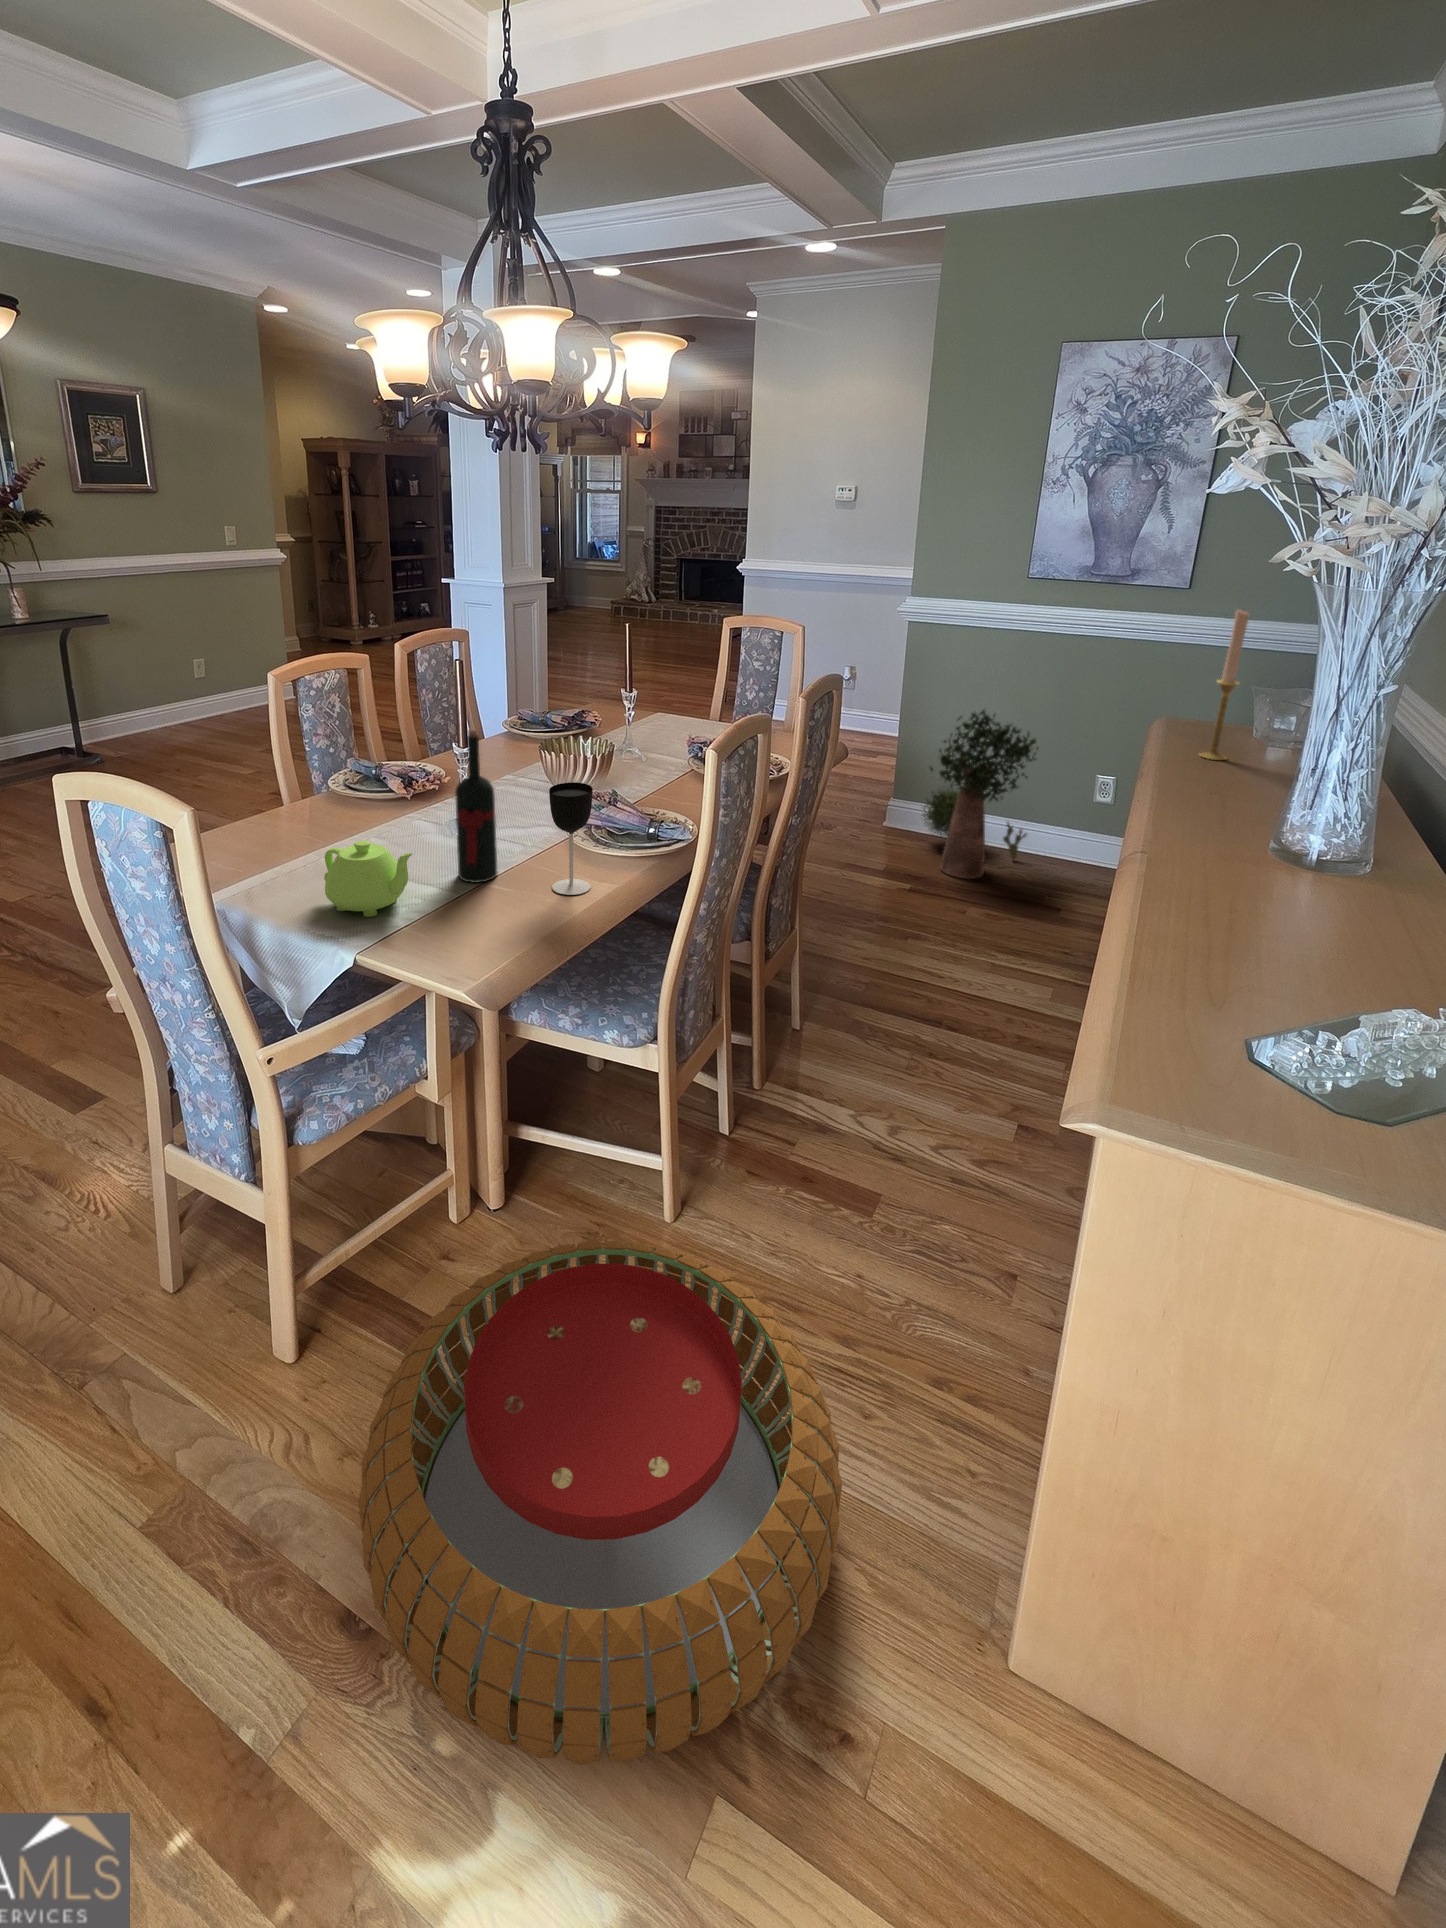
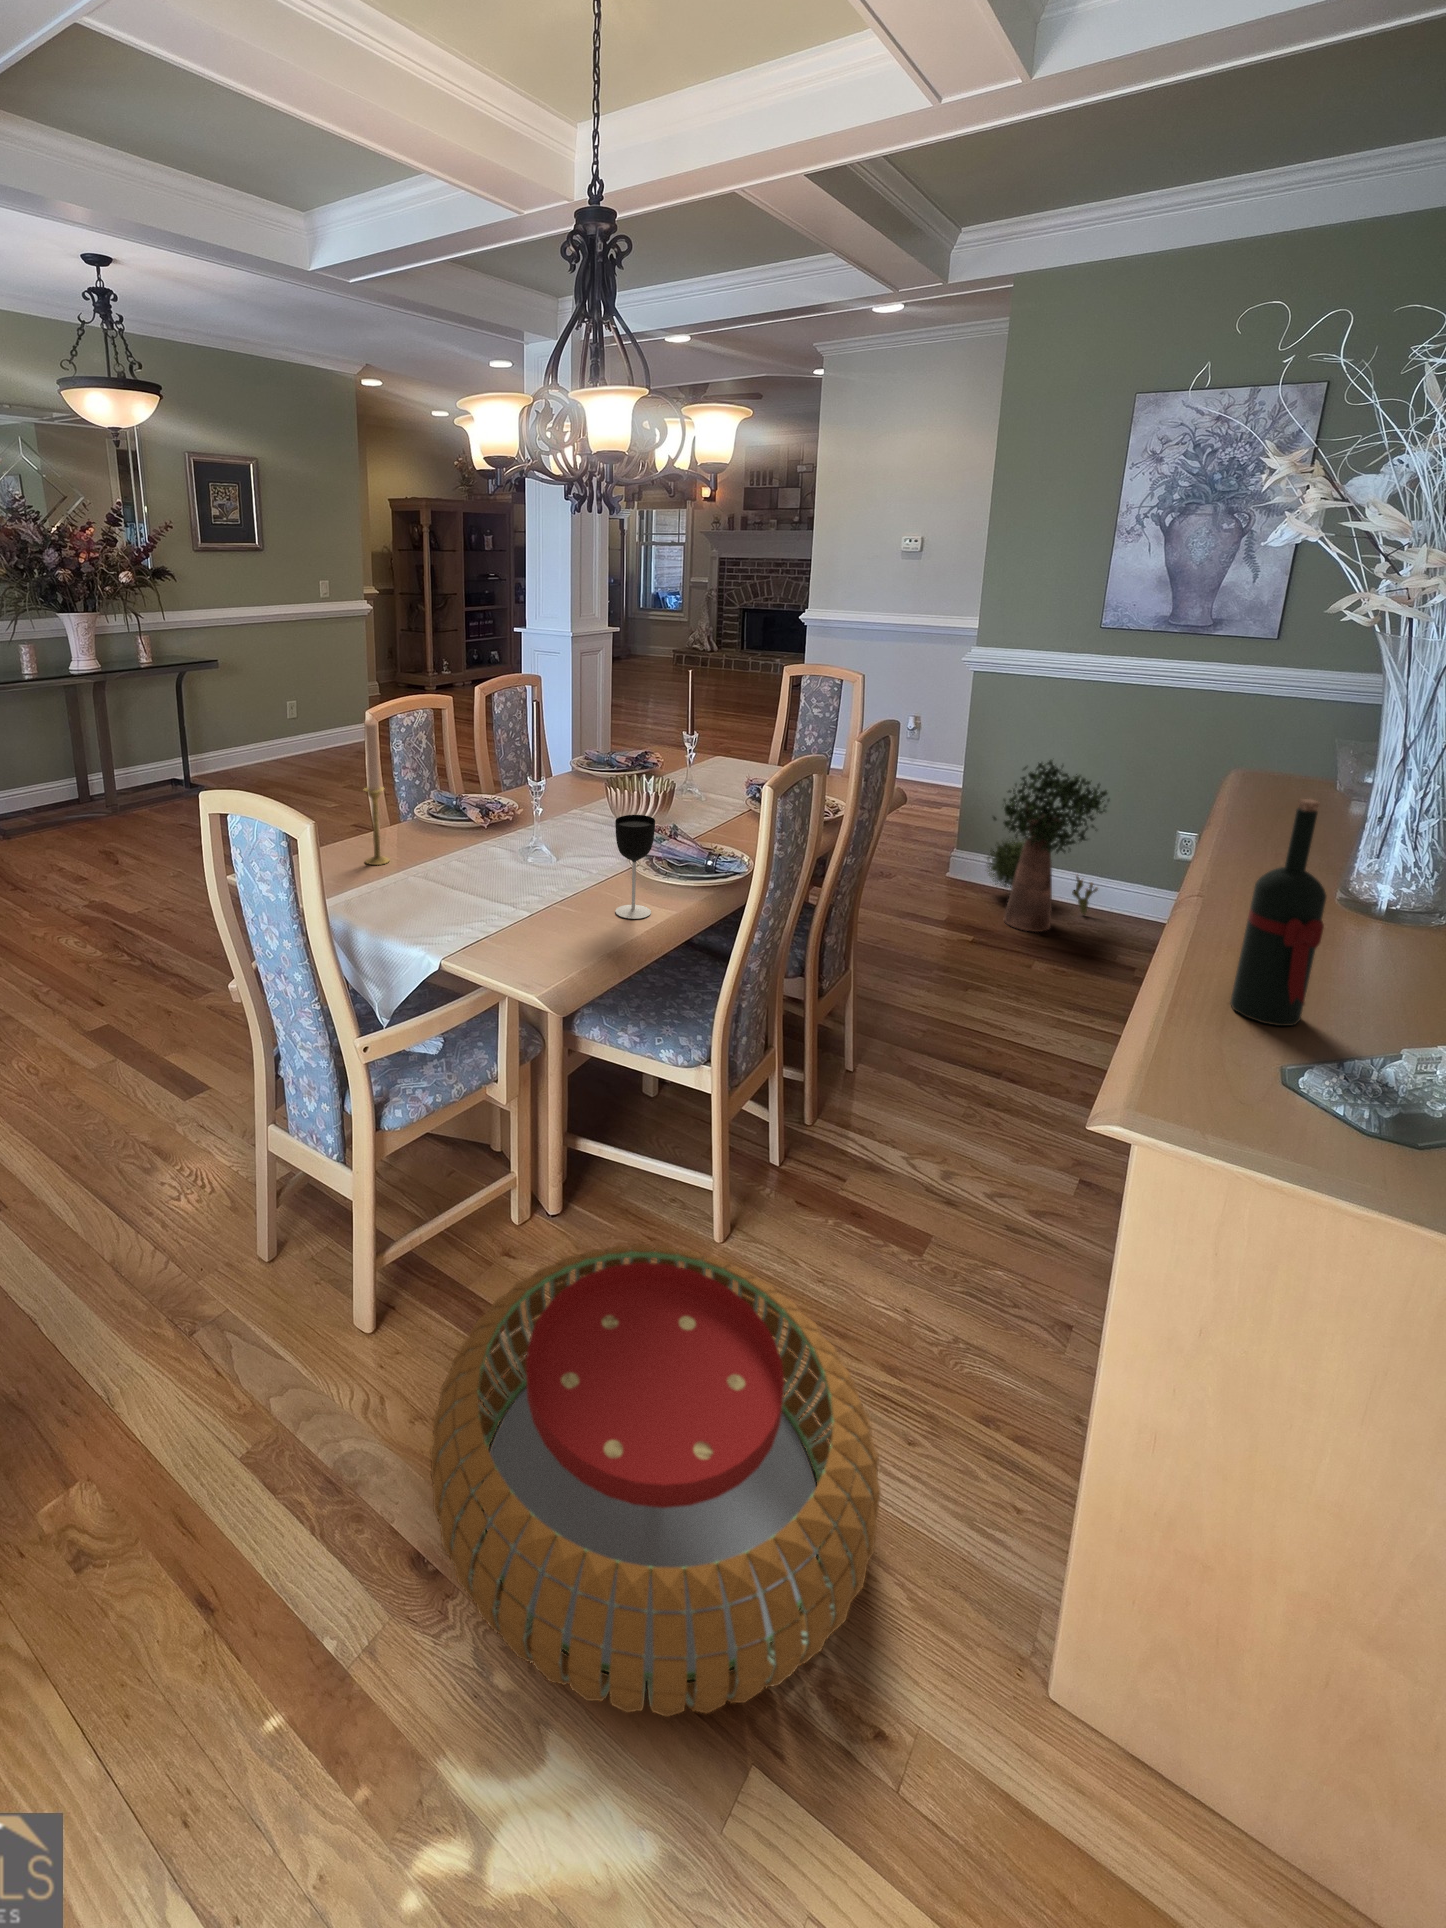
candlestick: present [1200,610,1249,760] -> present [365,720,389,865]
wine bottle: present [455,729,498,883] -> present [1230,799,1326,1026]
teapot: present [324,841,413,917] -> none [413,861,492,930]

